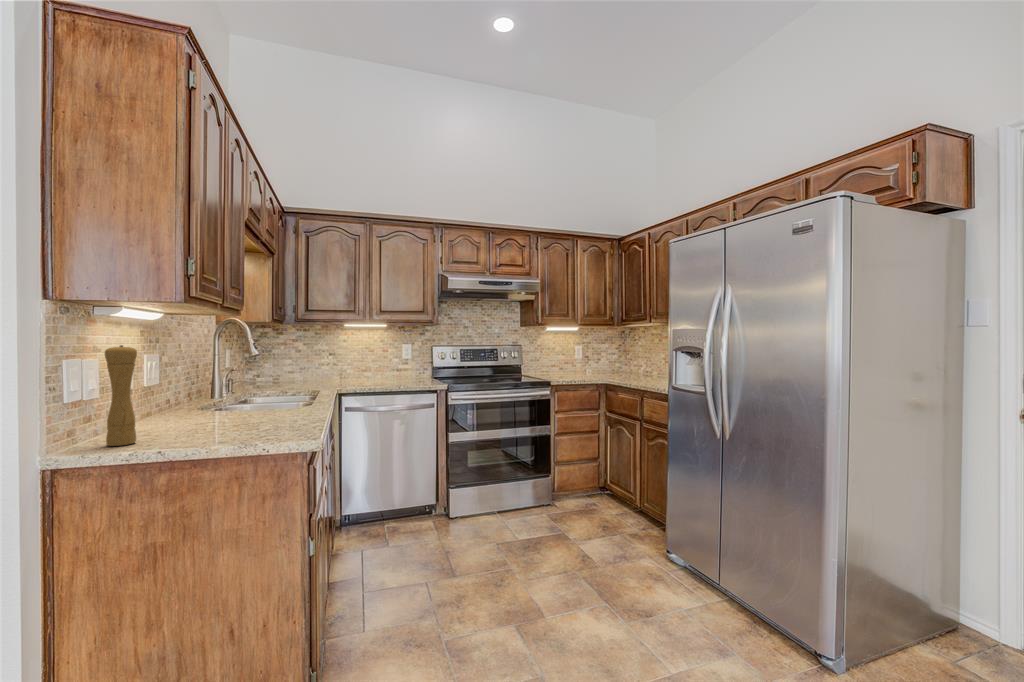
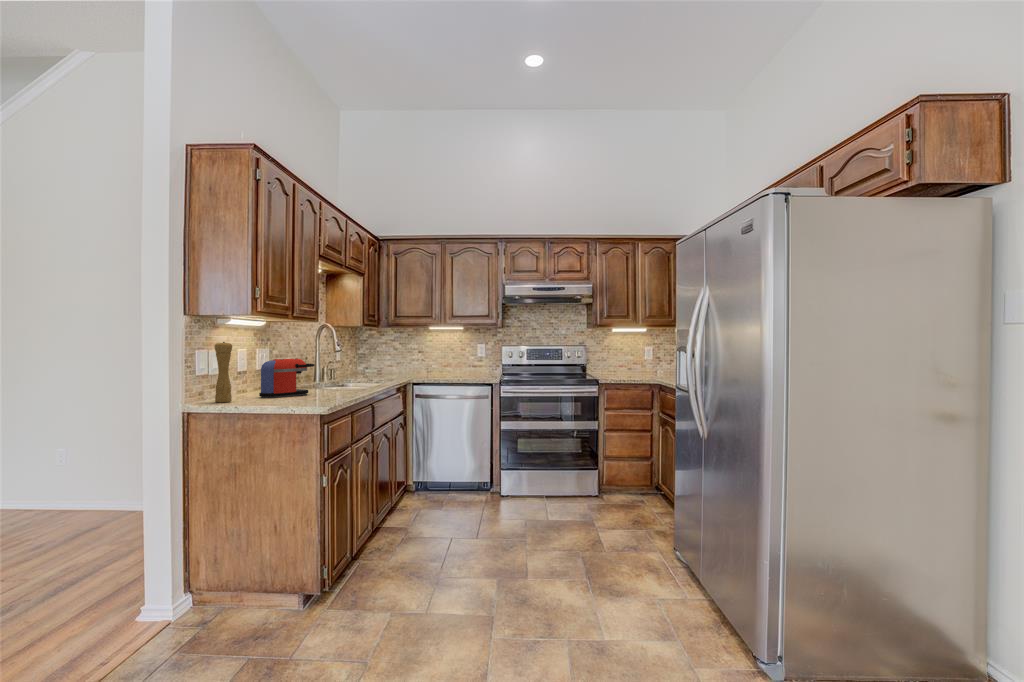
coffee maker: none [171,369,252,431] -> present [259,358,315,398]

